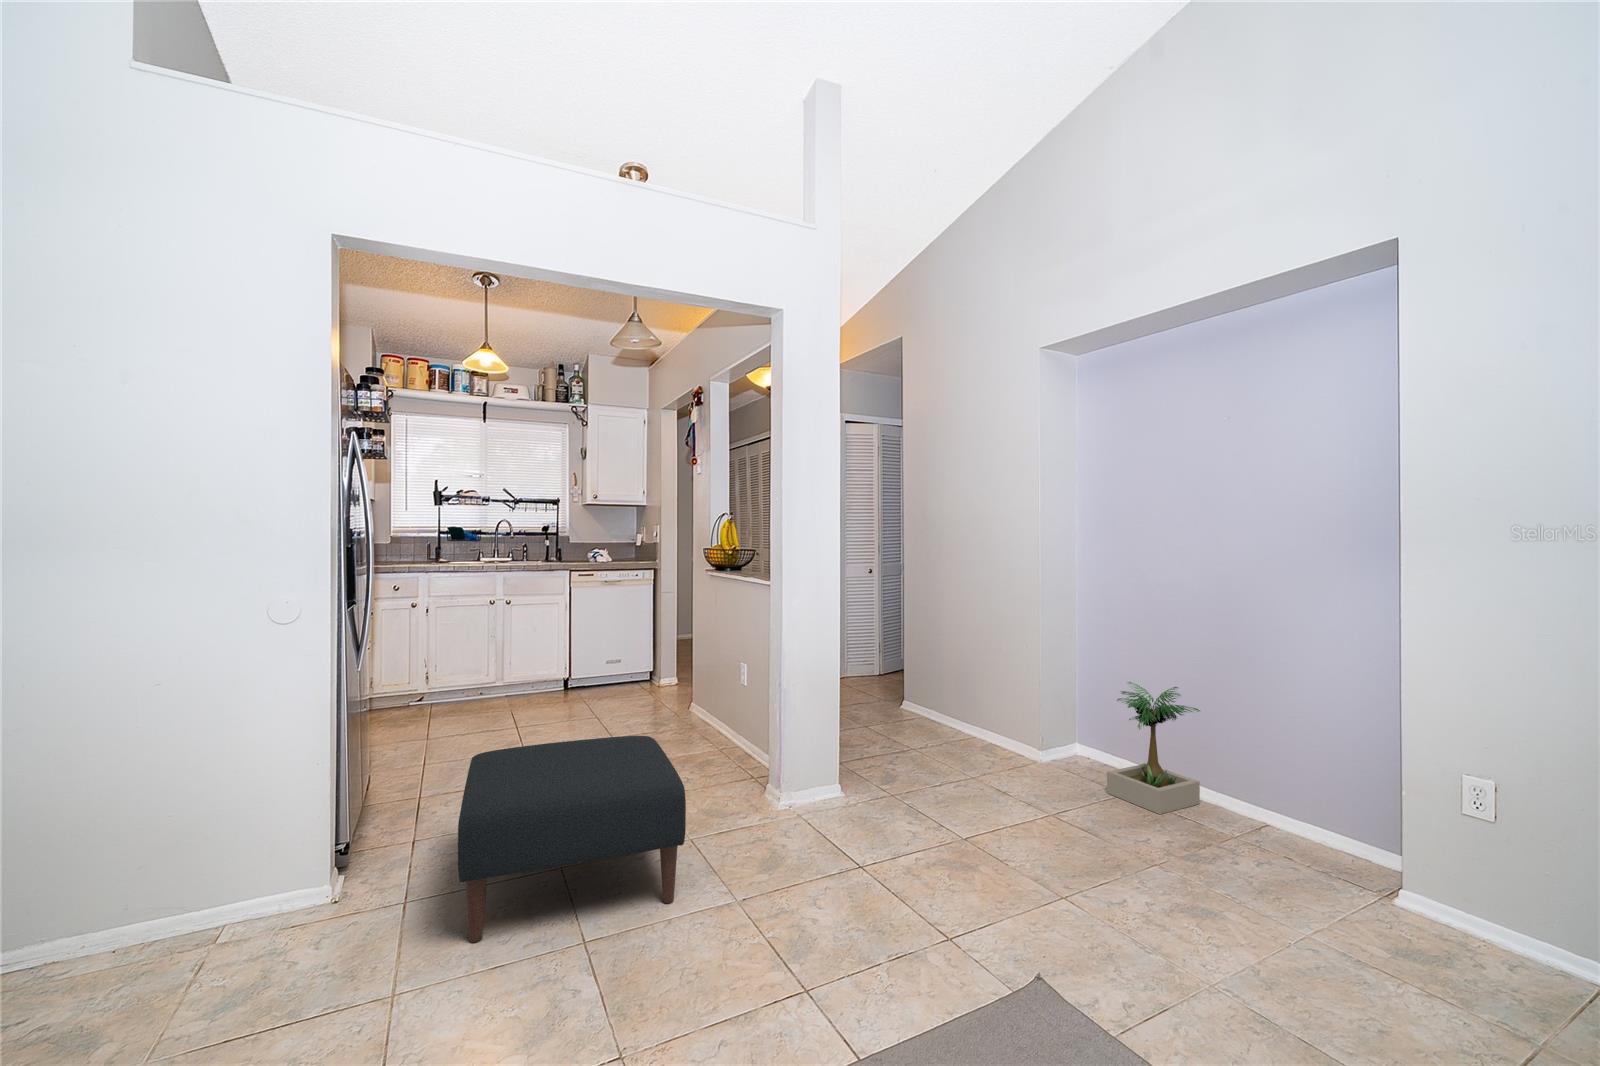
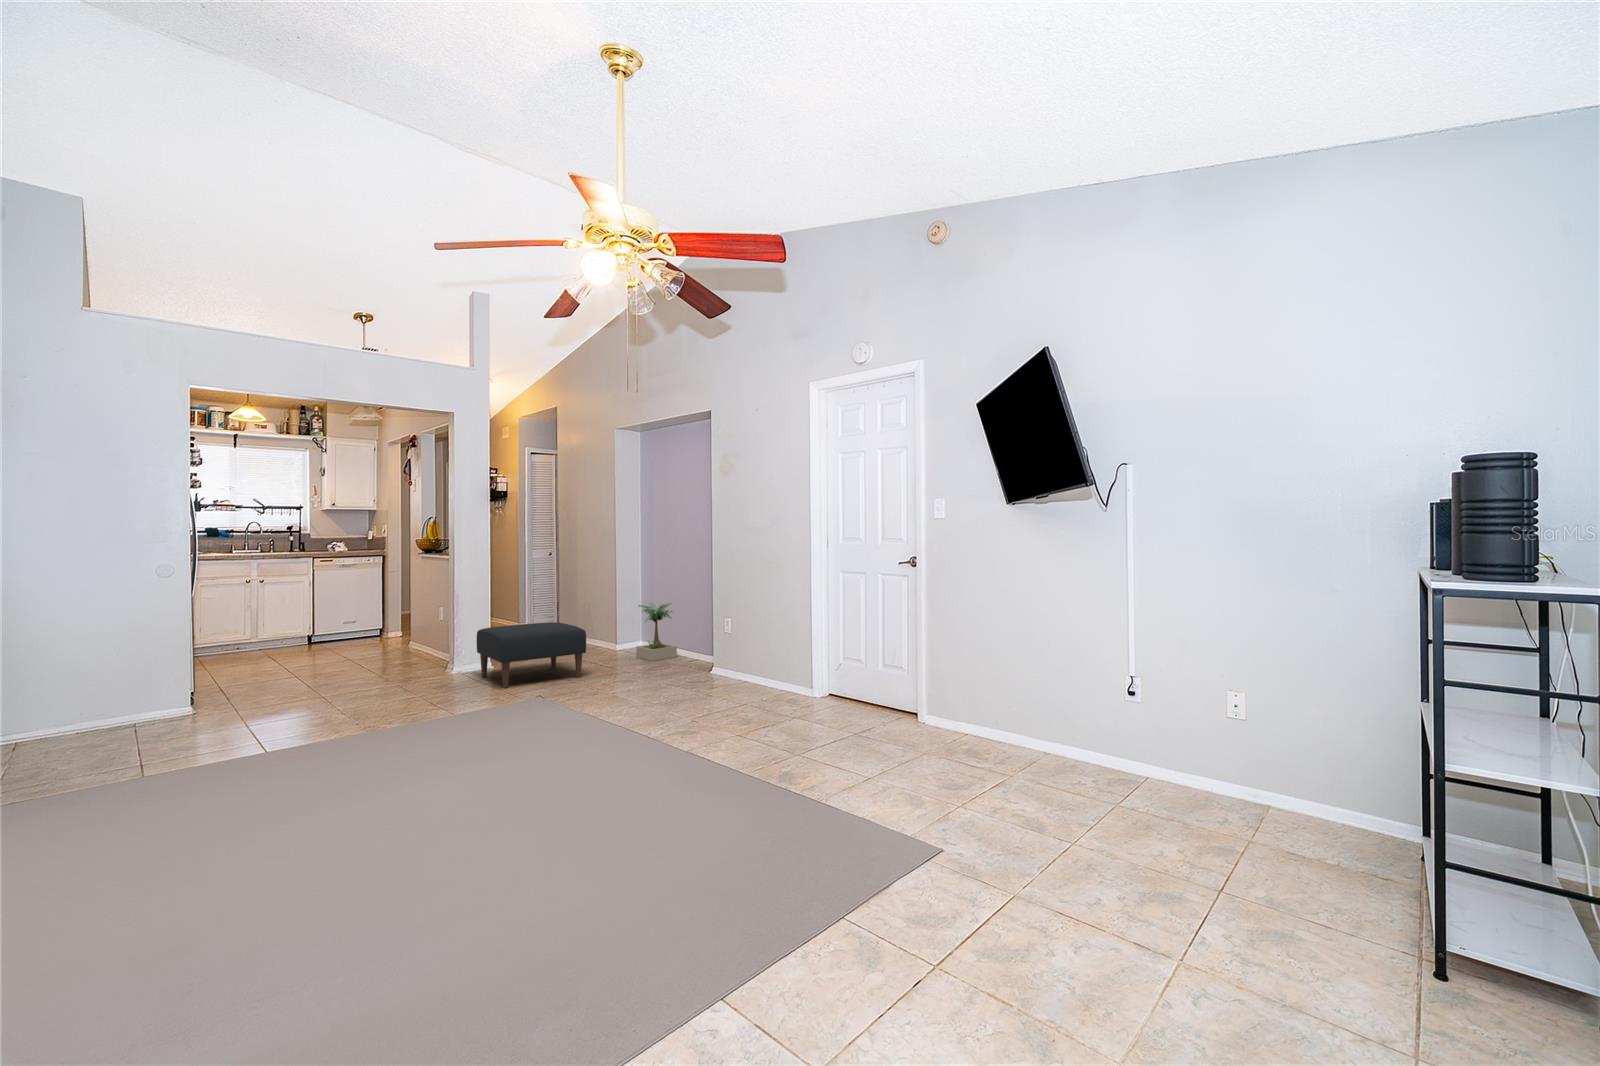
ottoman: present [458,736,686,942] -> present [477,622,586,688]

